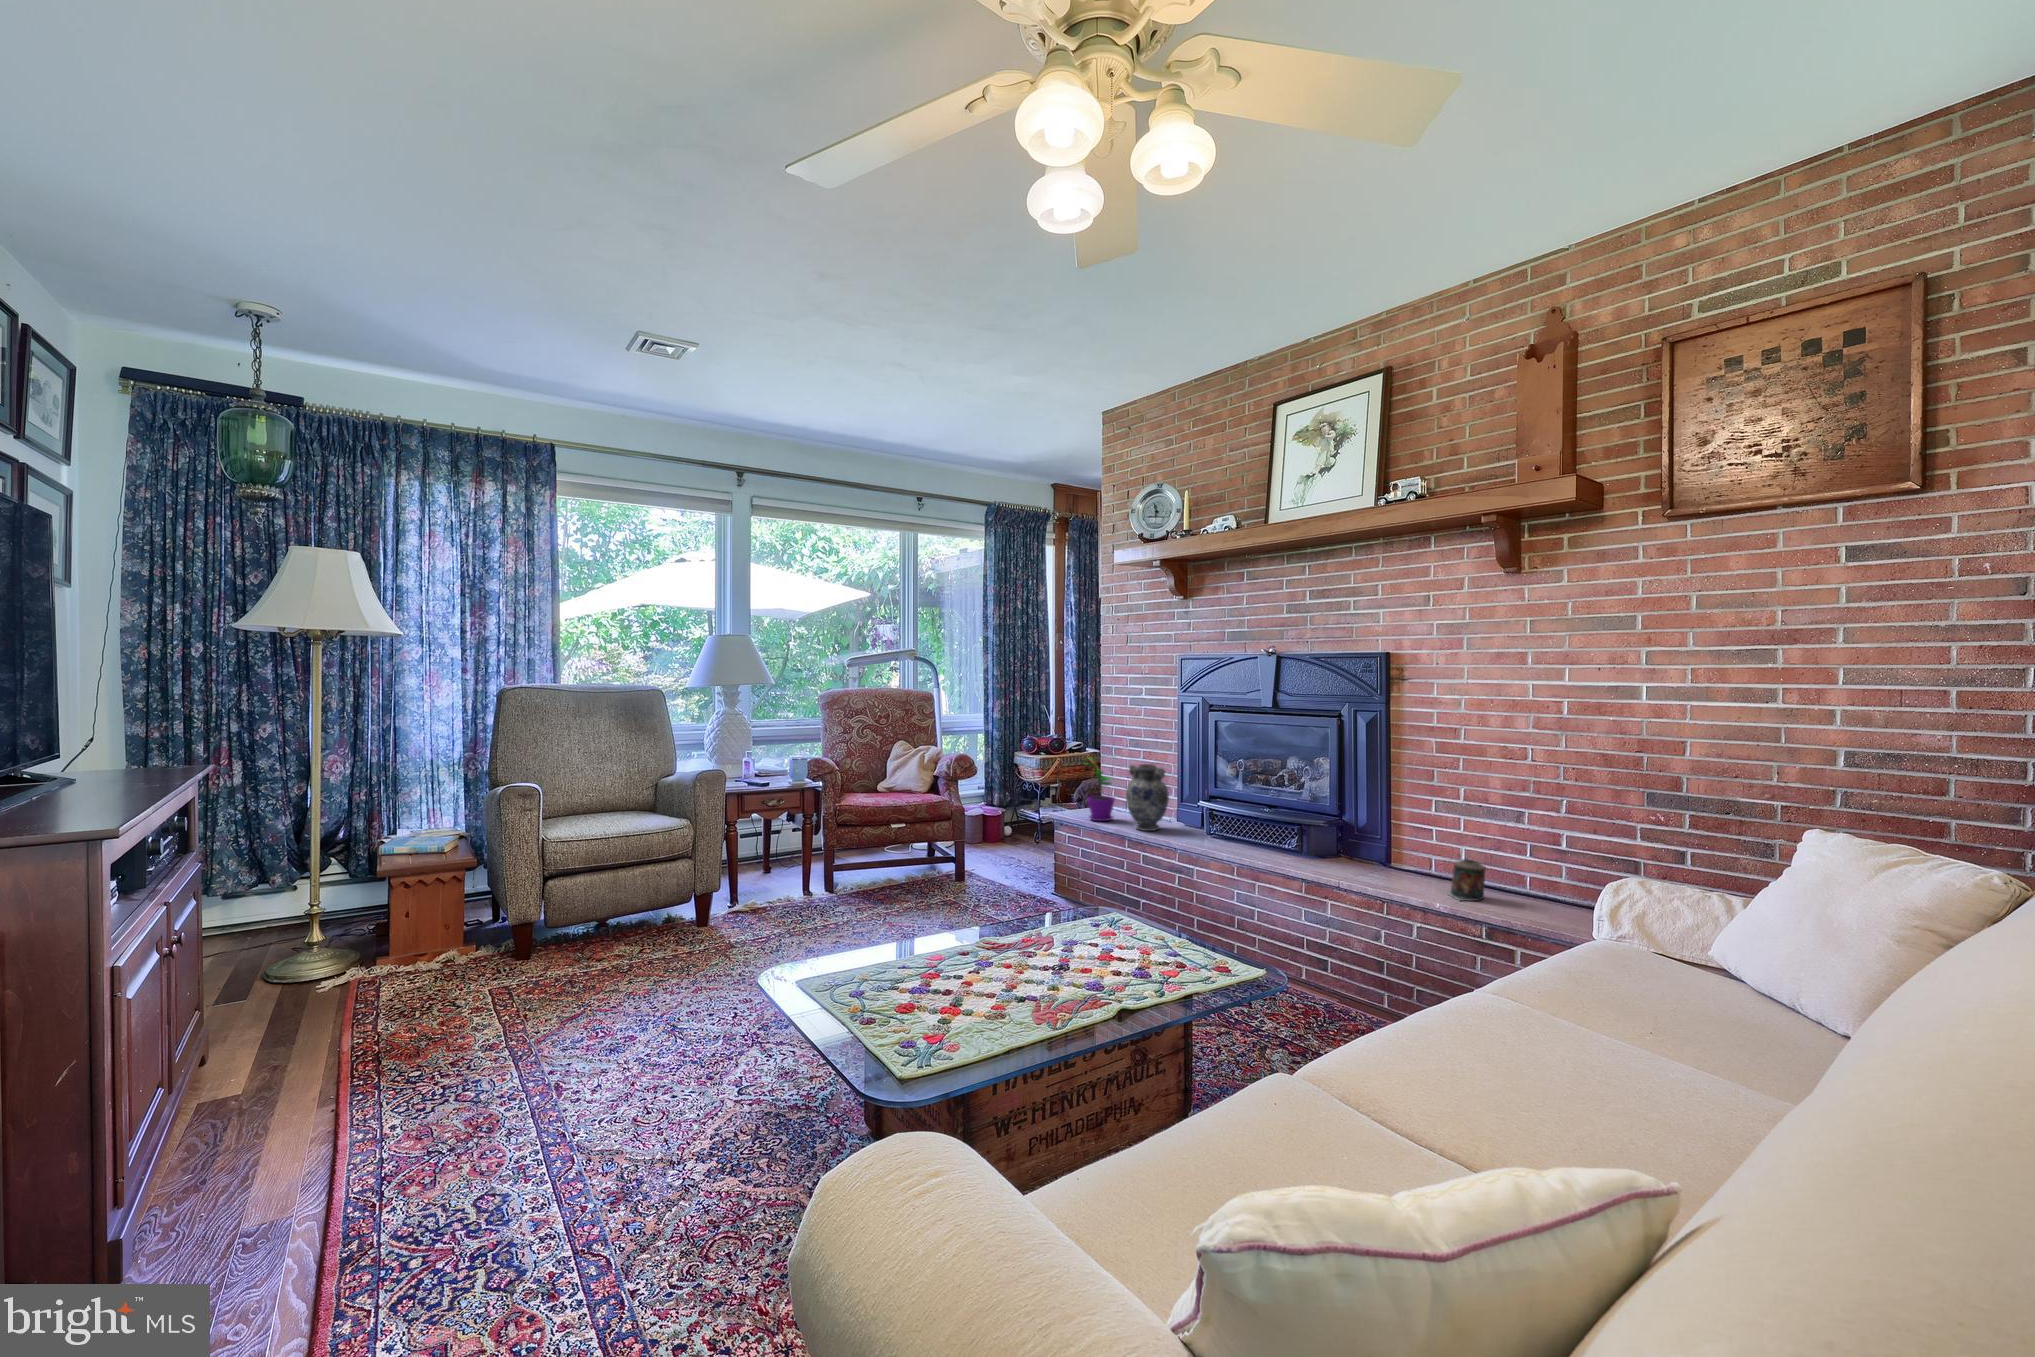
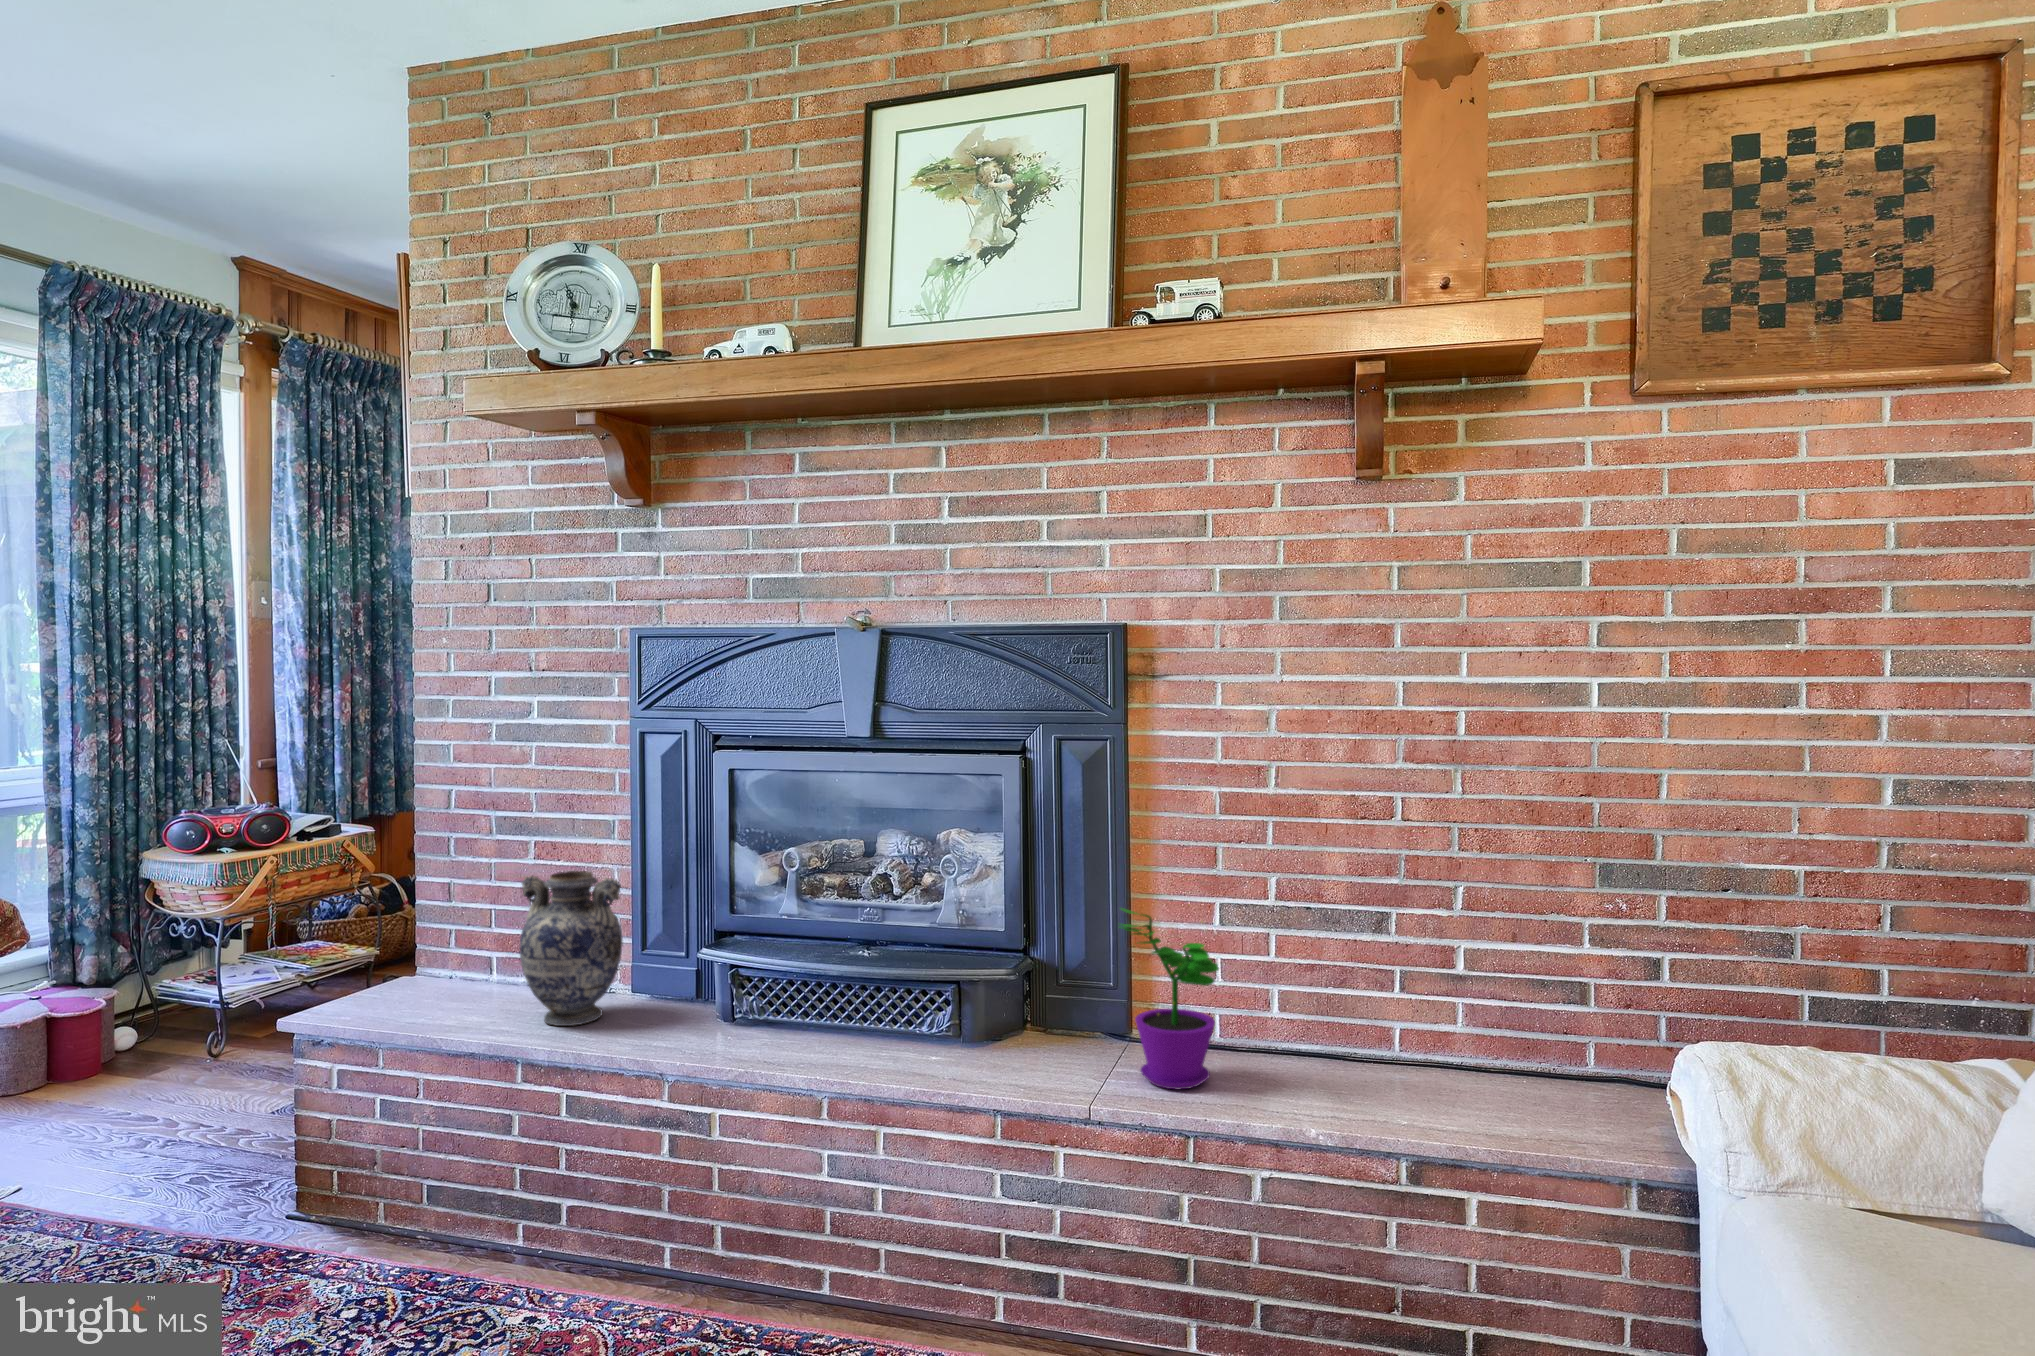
flower pot: present [1086,757,1115,821] -> present [1120,908,1219,1089]
candle: present [1448,859,1486,901] -> none [1302,1021,1371,1112]

